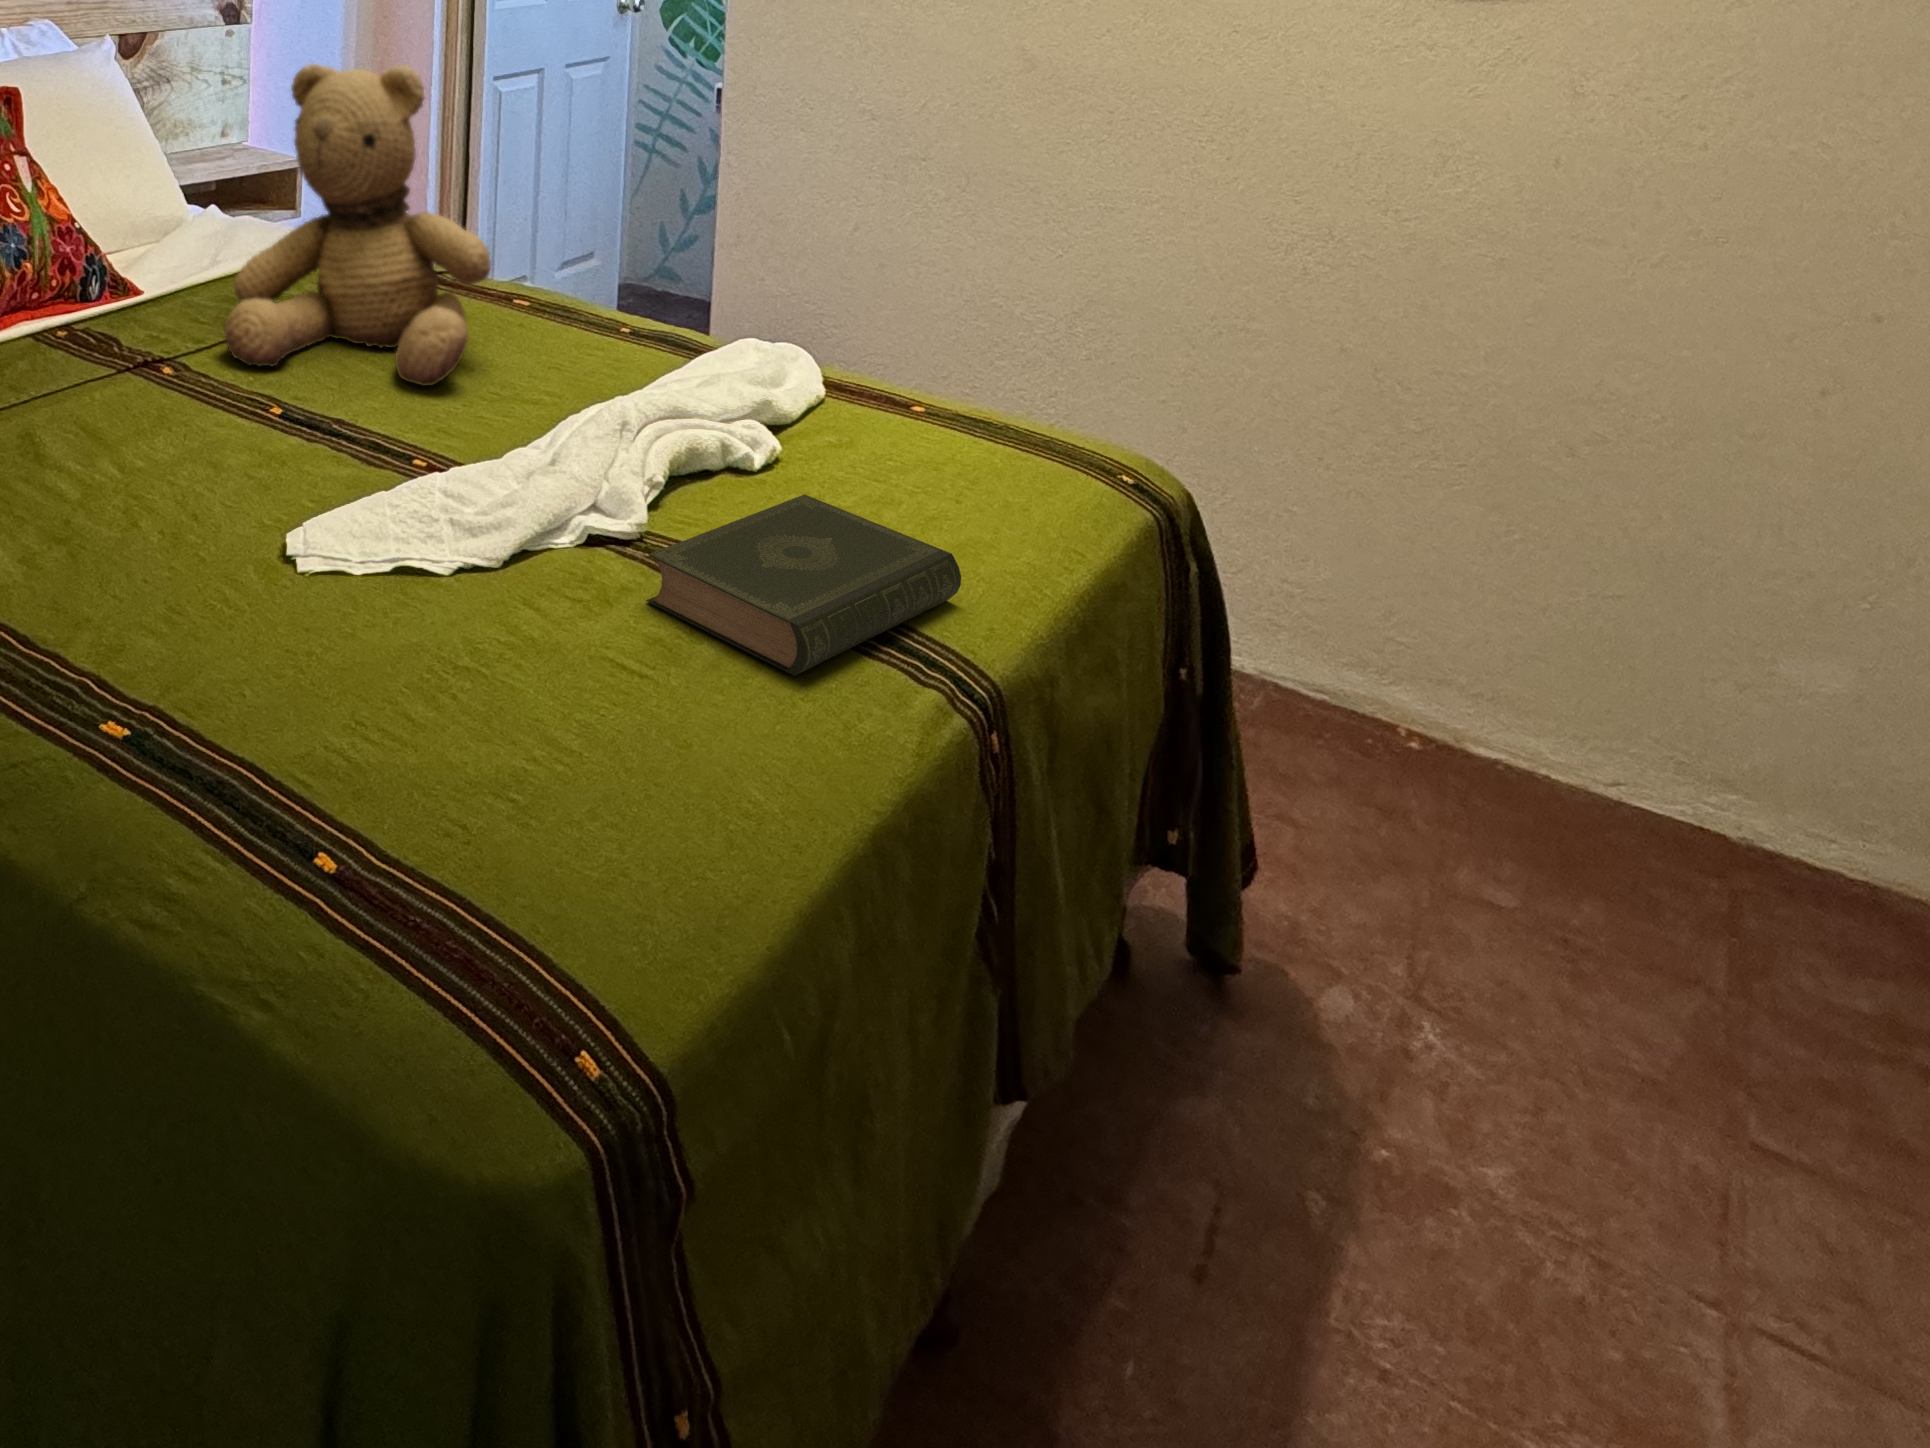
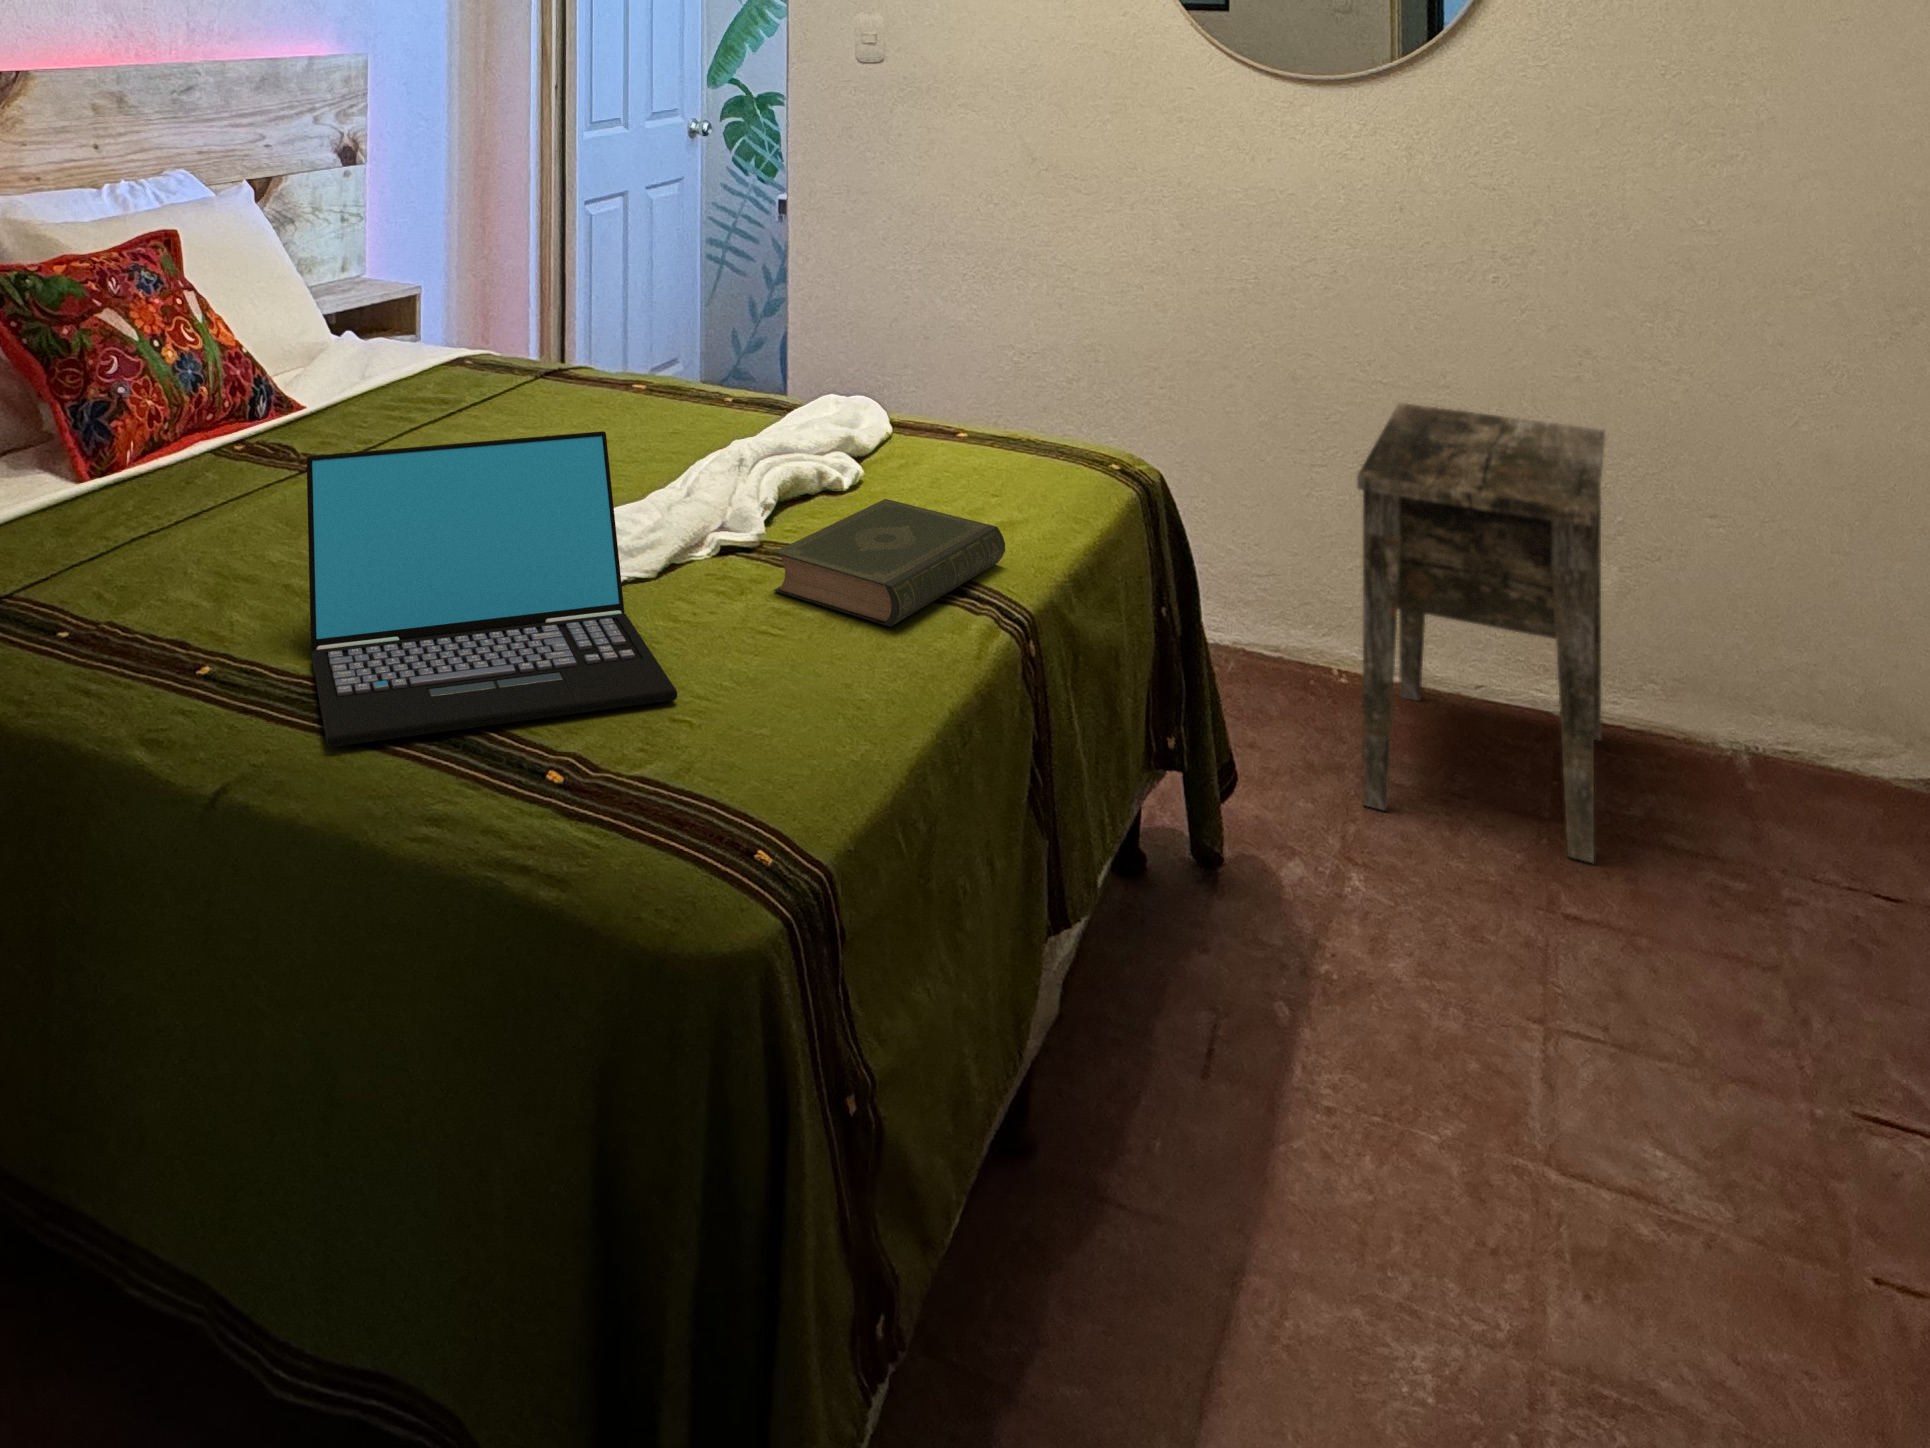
teddy bear: present [224,64,491,386] -> none [391,182,619,456]
laptop: none [59,380,499,748] -> present [307,431,677,747]
side table: none [1436,415,1849,1068] -> present [1357,403,1605,863]

